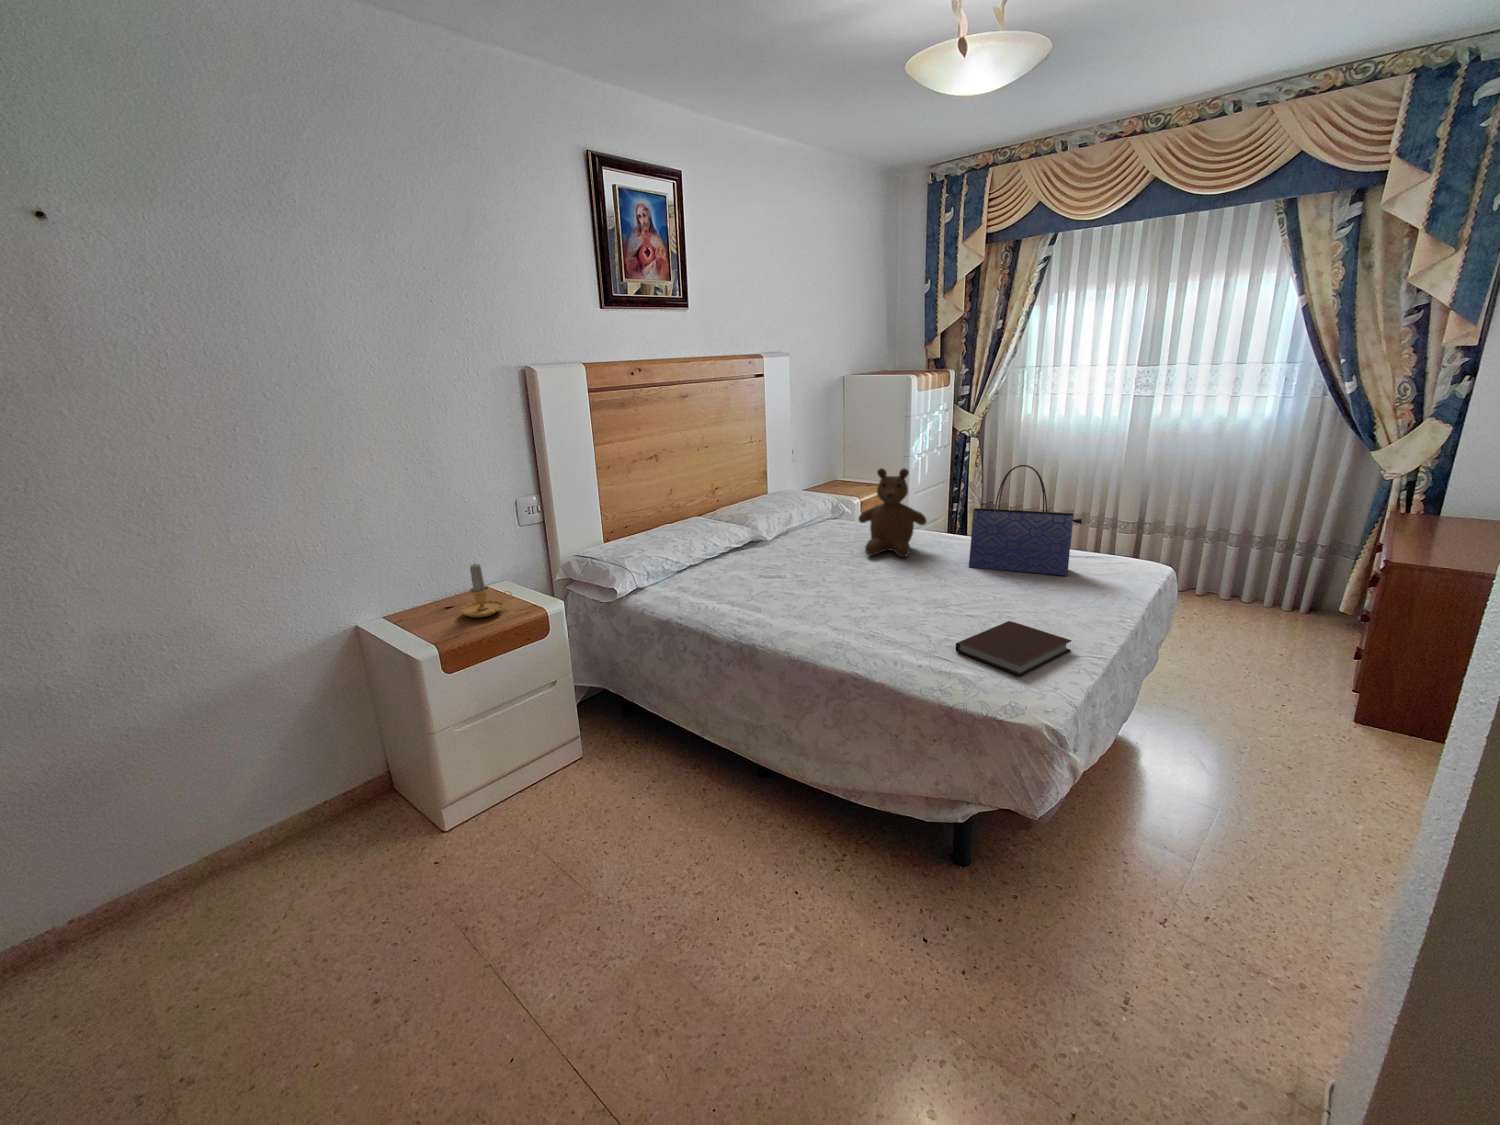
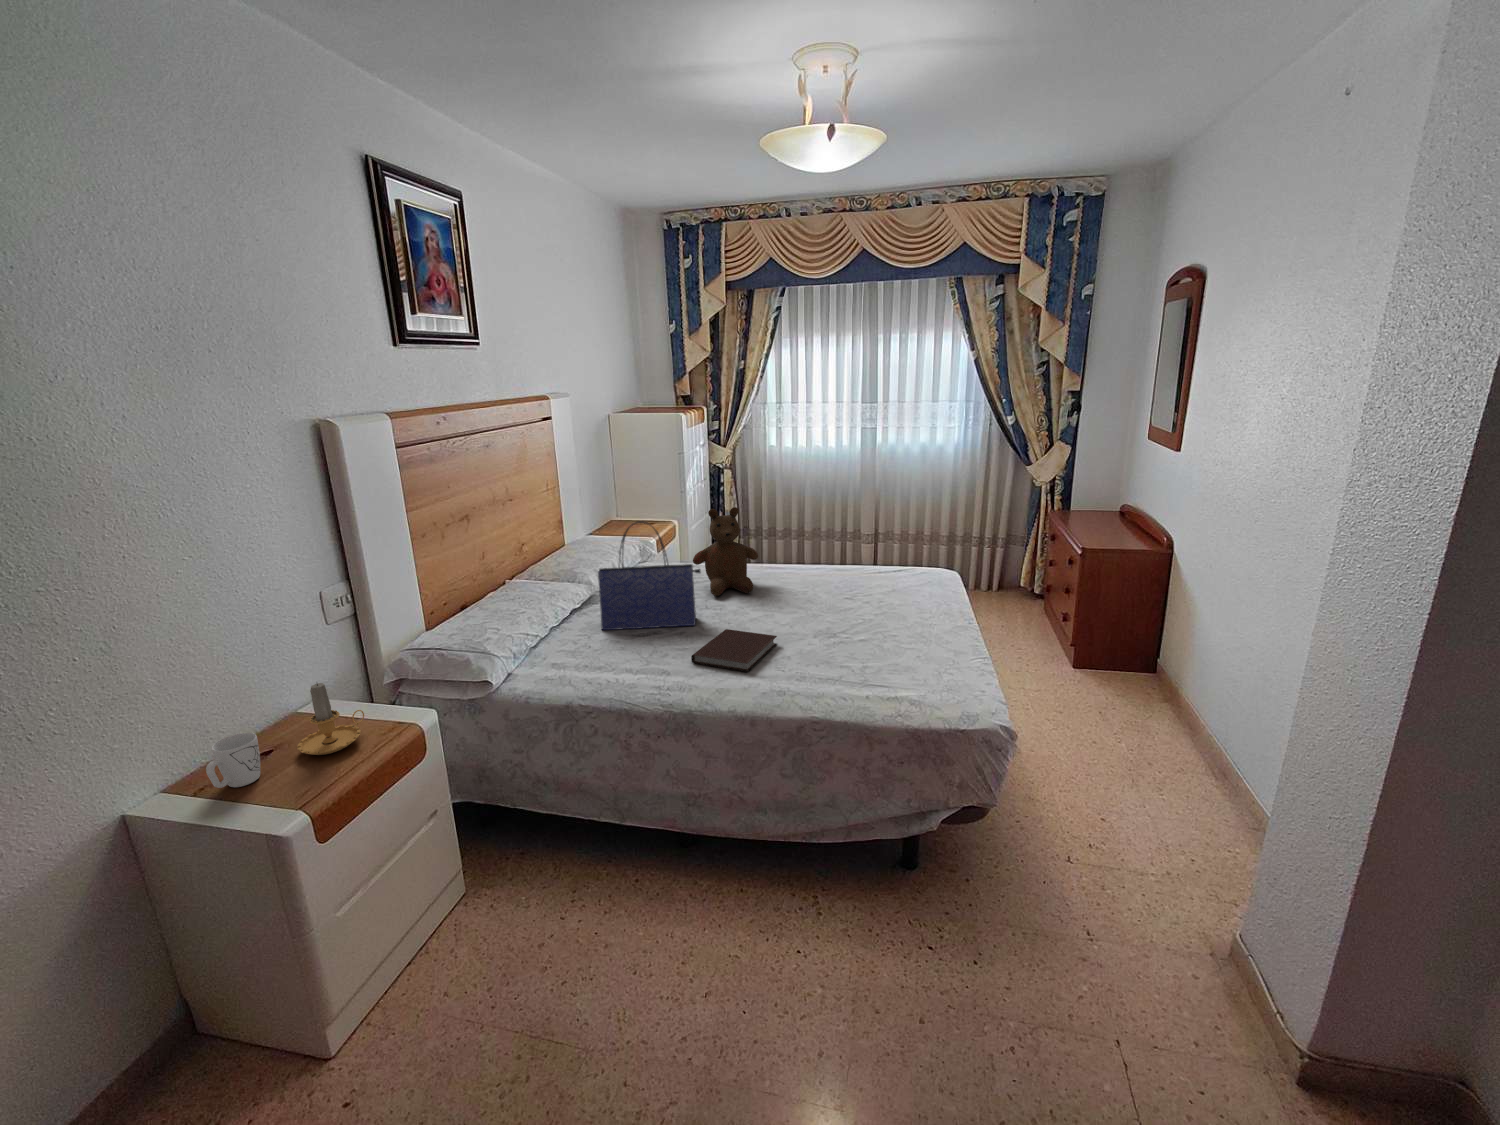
tote bag: present [969,465,1082,576] -> present [598,521,701,630]
mug: none [395,589,433,626] -> present [206,733,260,788]
notebook: present [956,621,1072,676] -> present [691,629,777,672]

